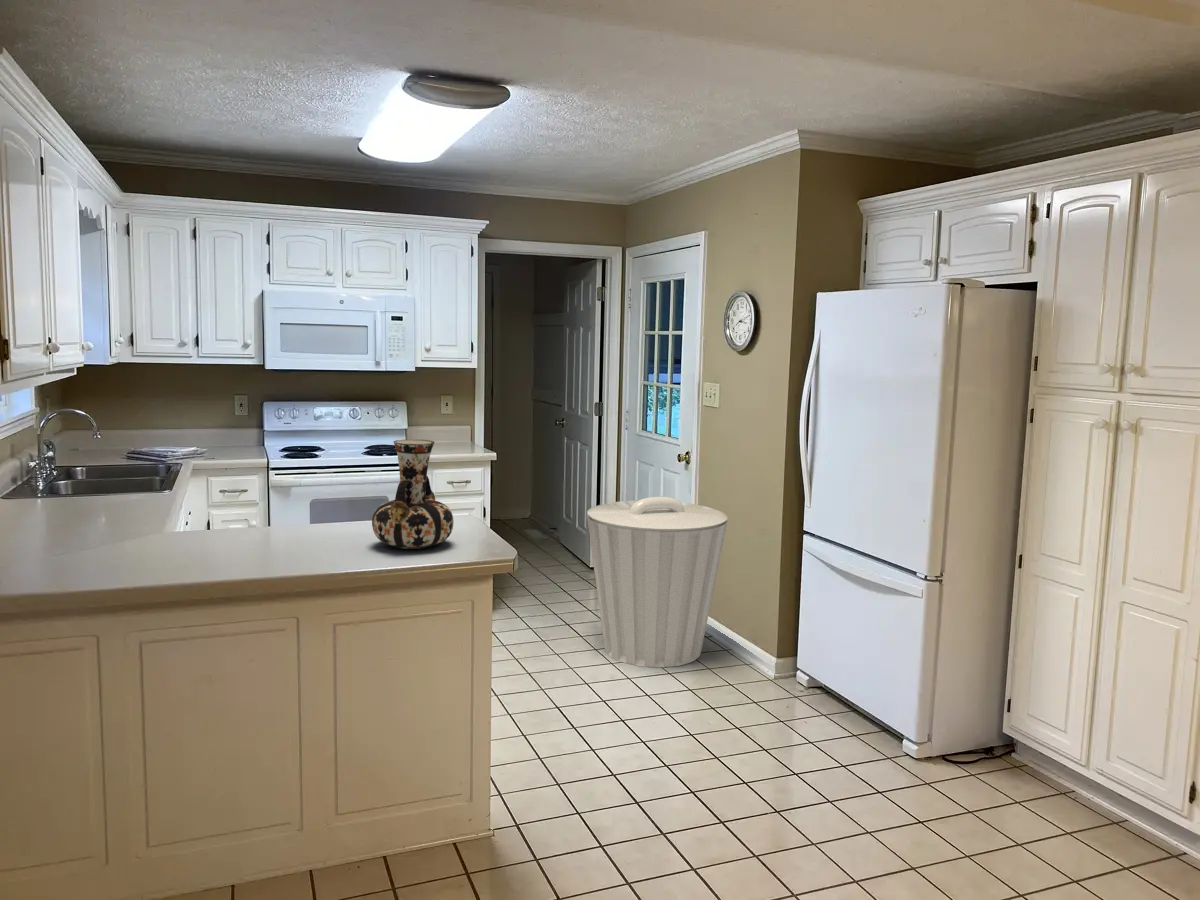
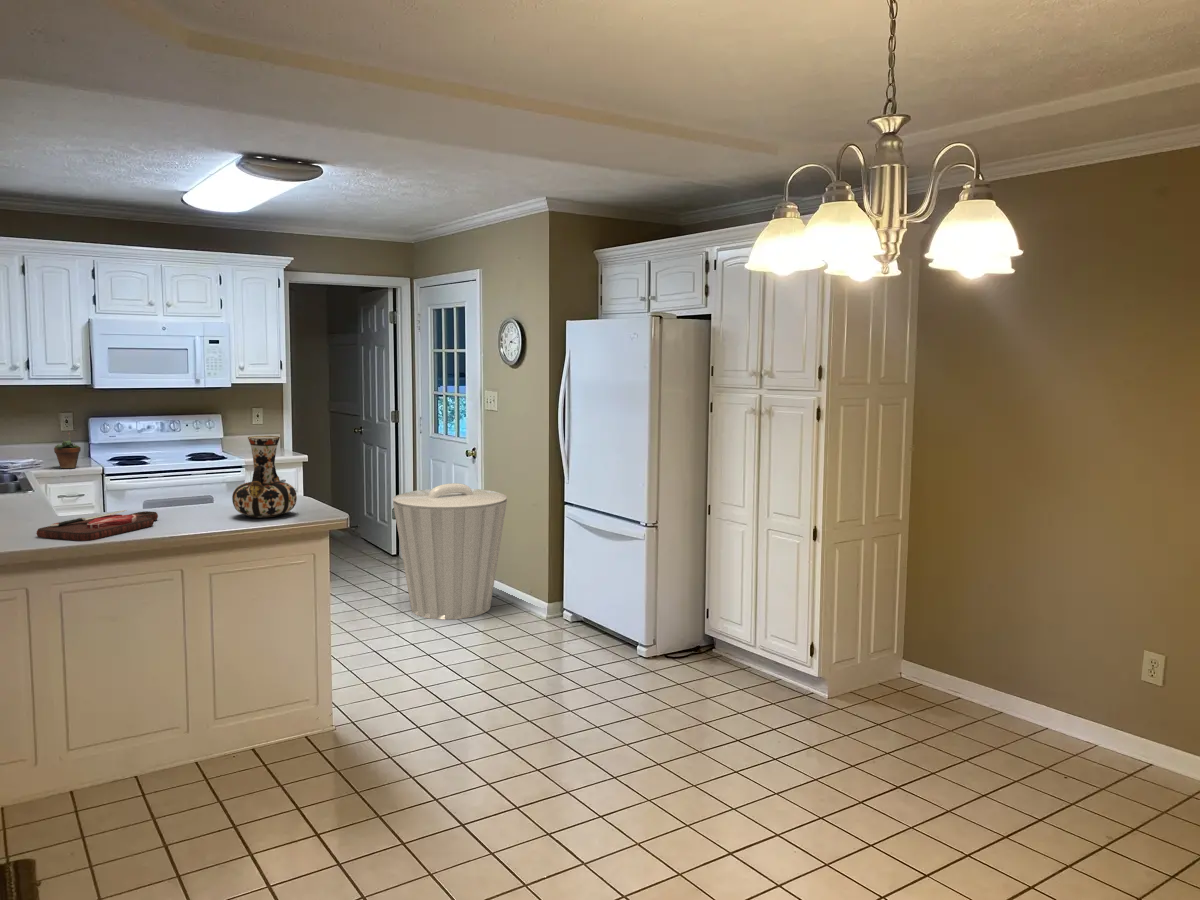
succulent plant: none [221,417,248,460] -> present [54,432,81,468]
cutting board: none [125,532,283,576] -> present [36,510,158,541]

